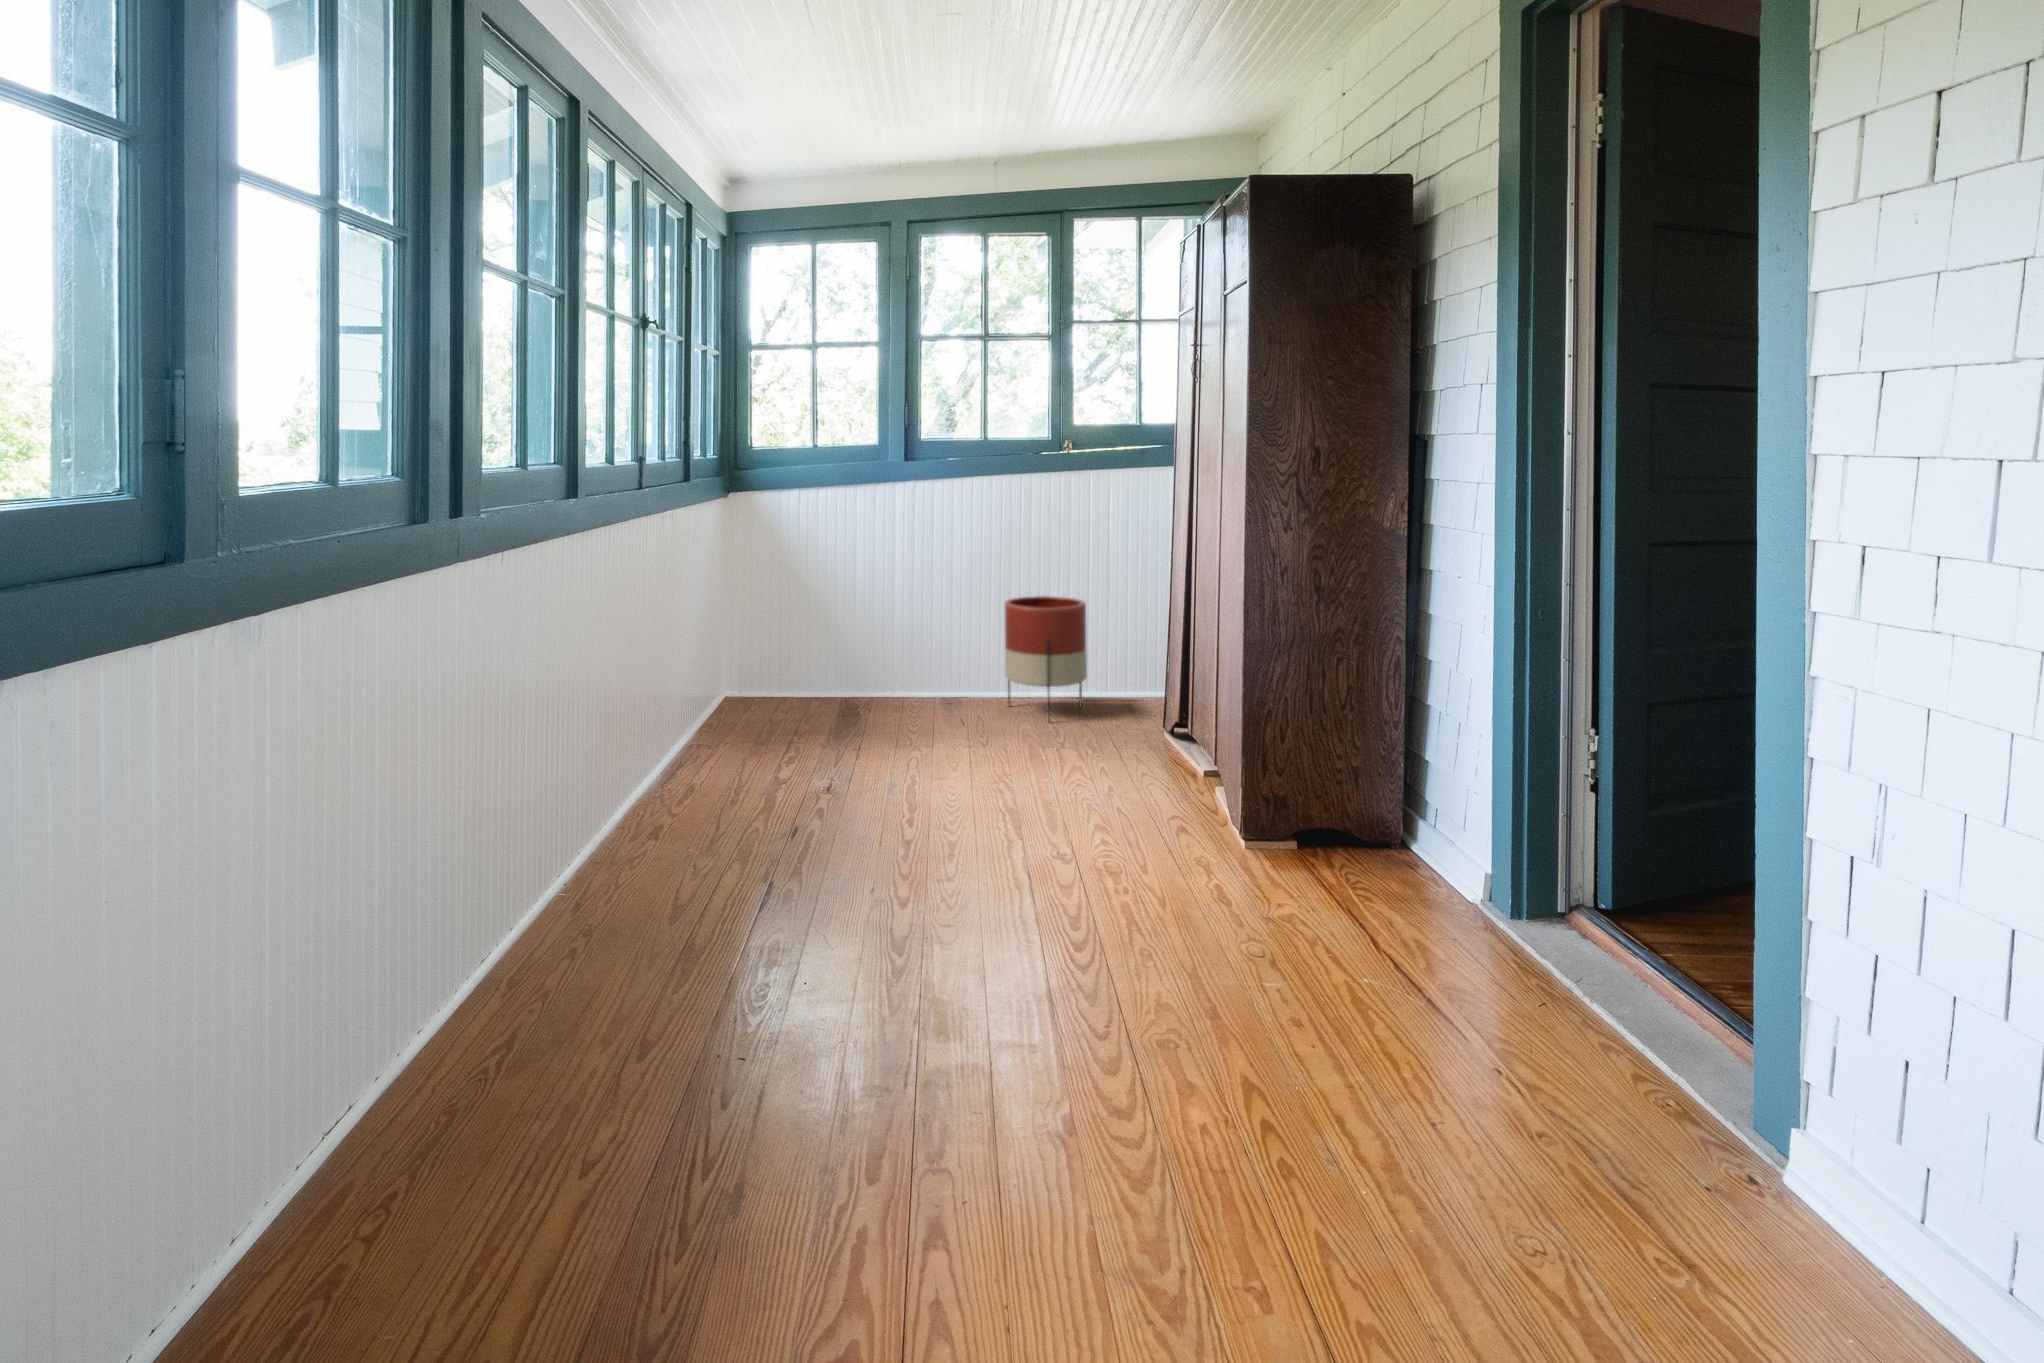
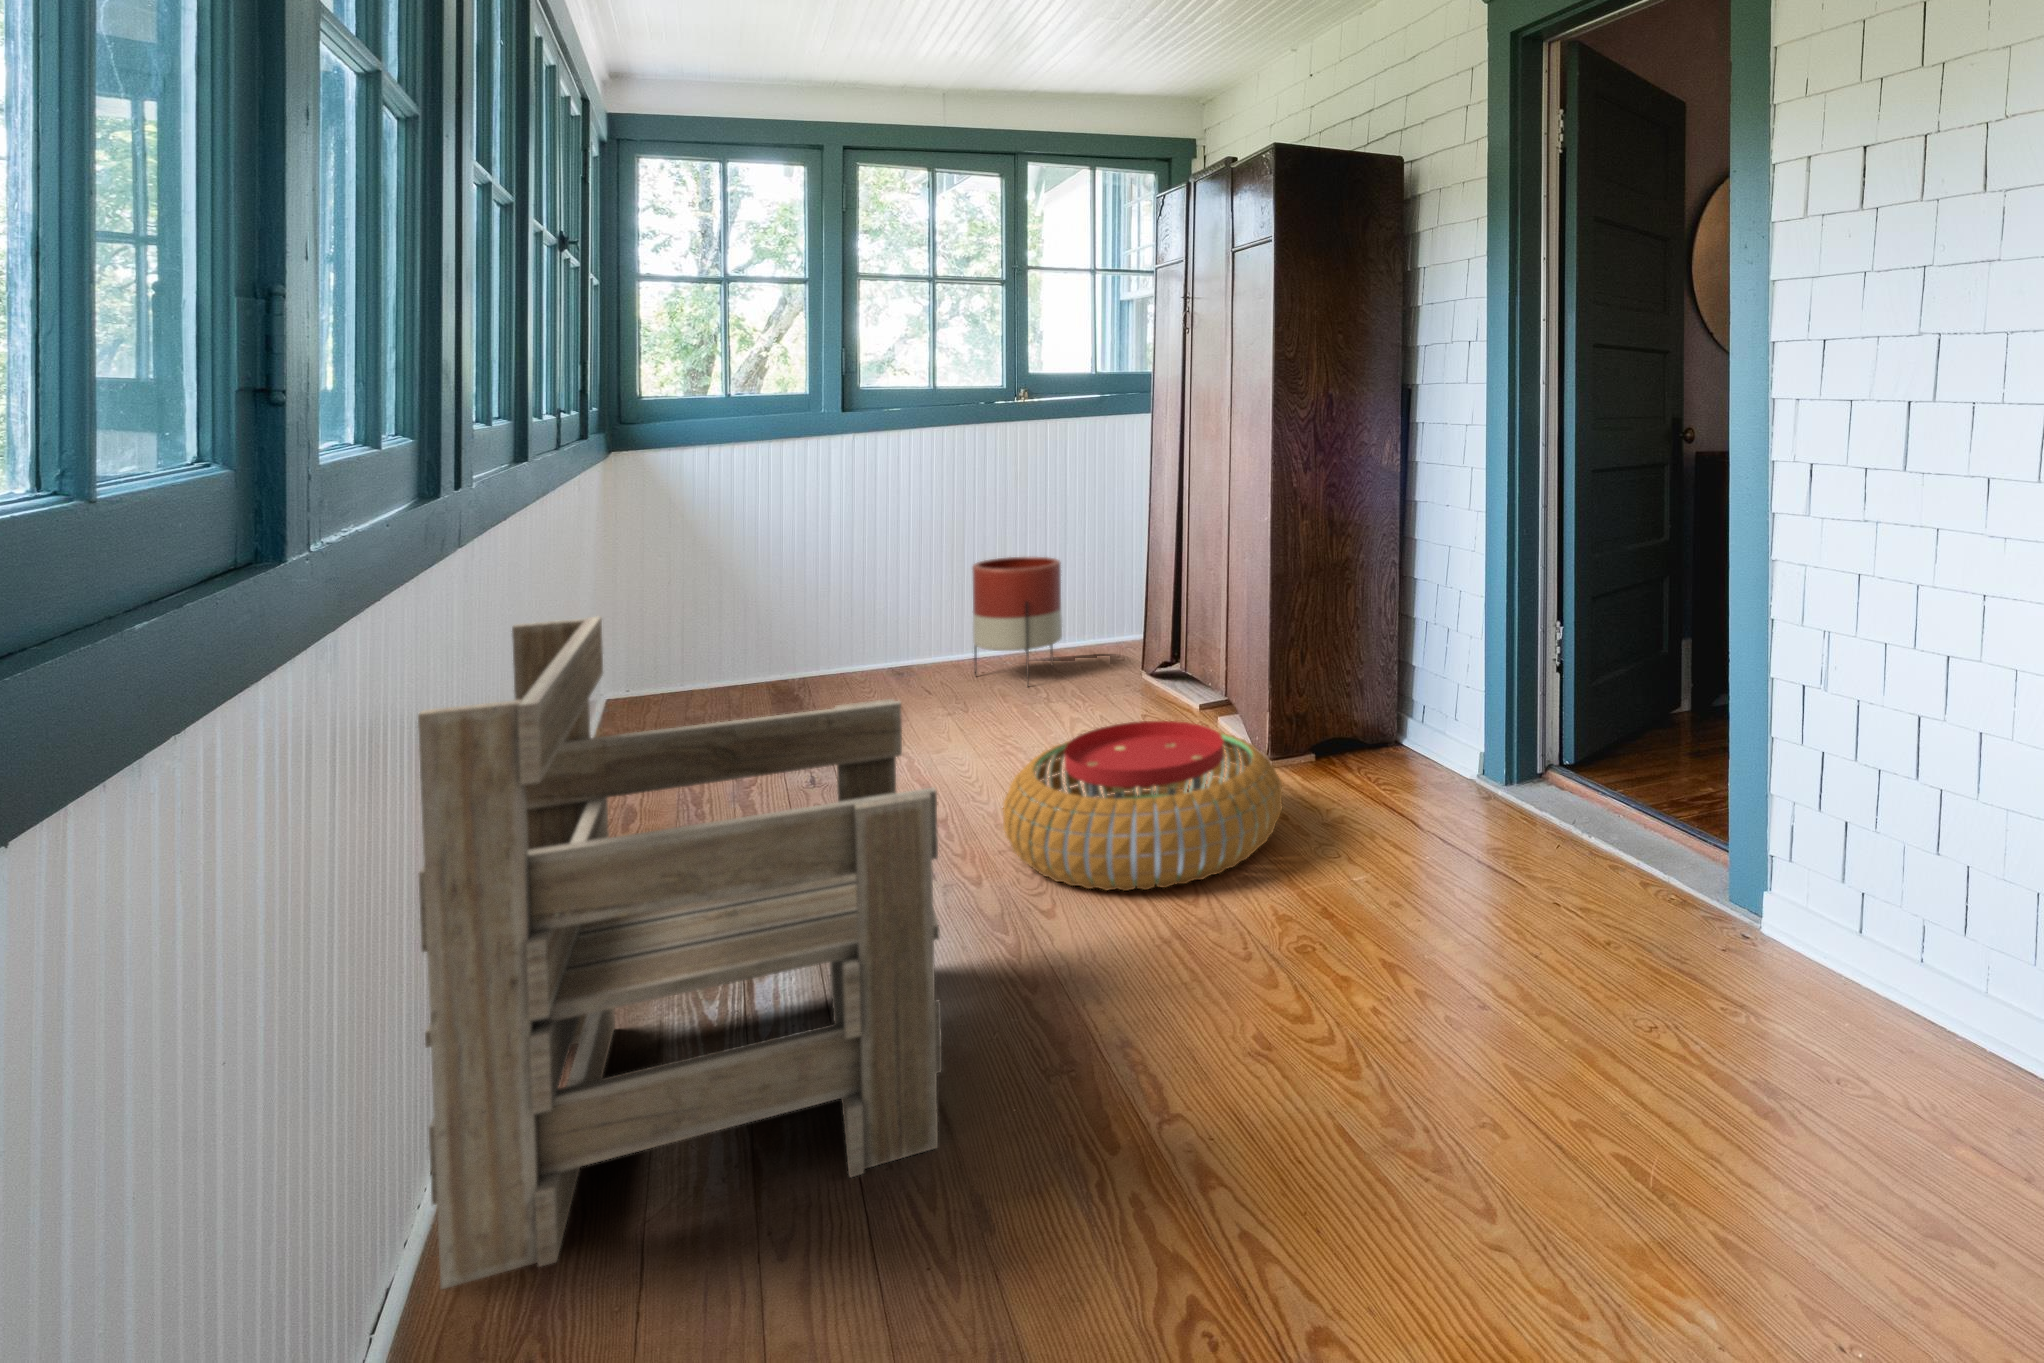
armchair: none [400,618,801,1119] -> present [418,616,942,1289]
pouf: none [933,770,1212,943] -> present [1003,721,1282,891]

